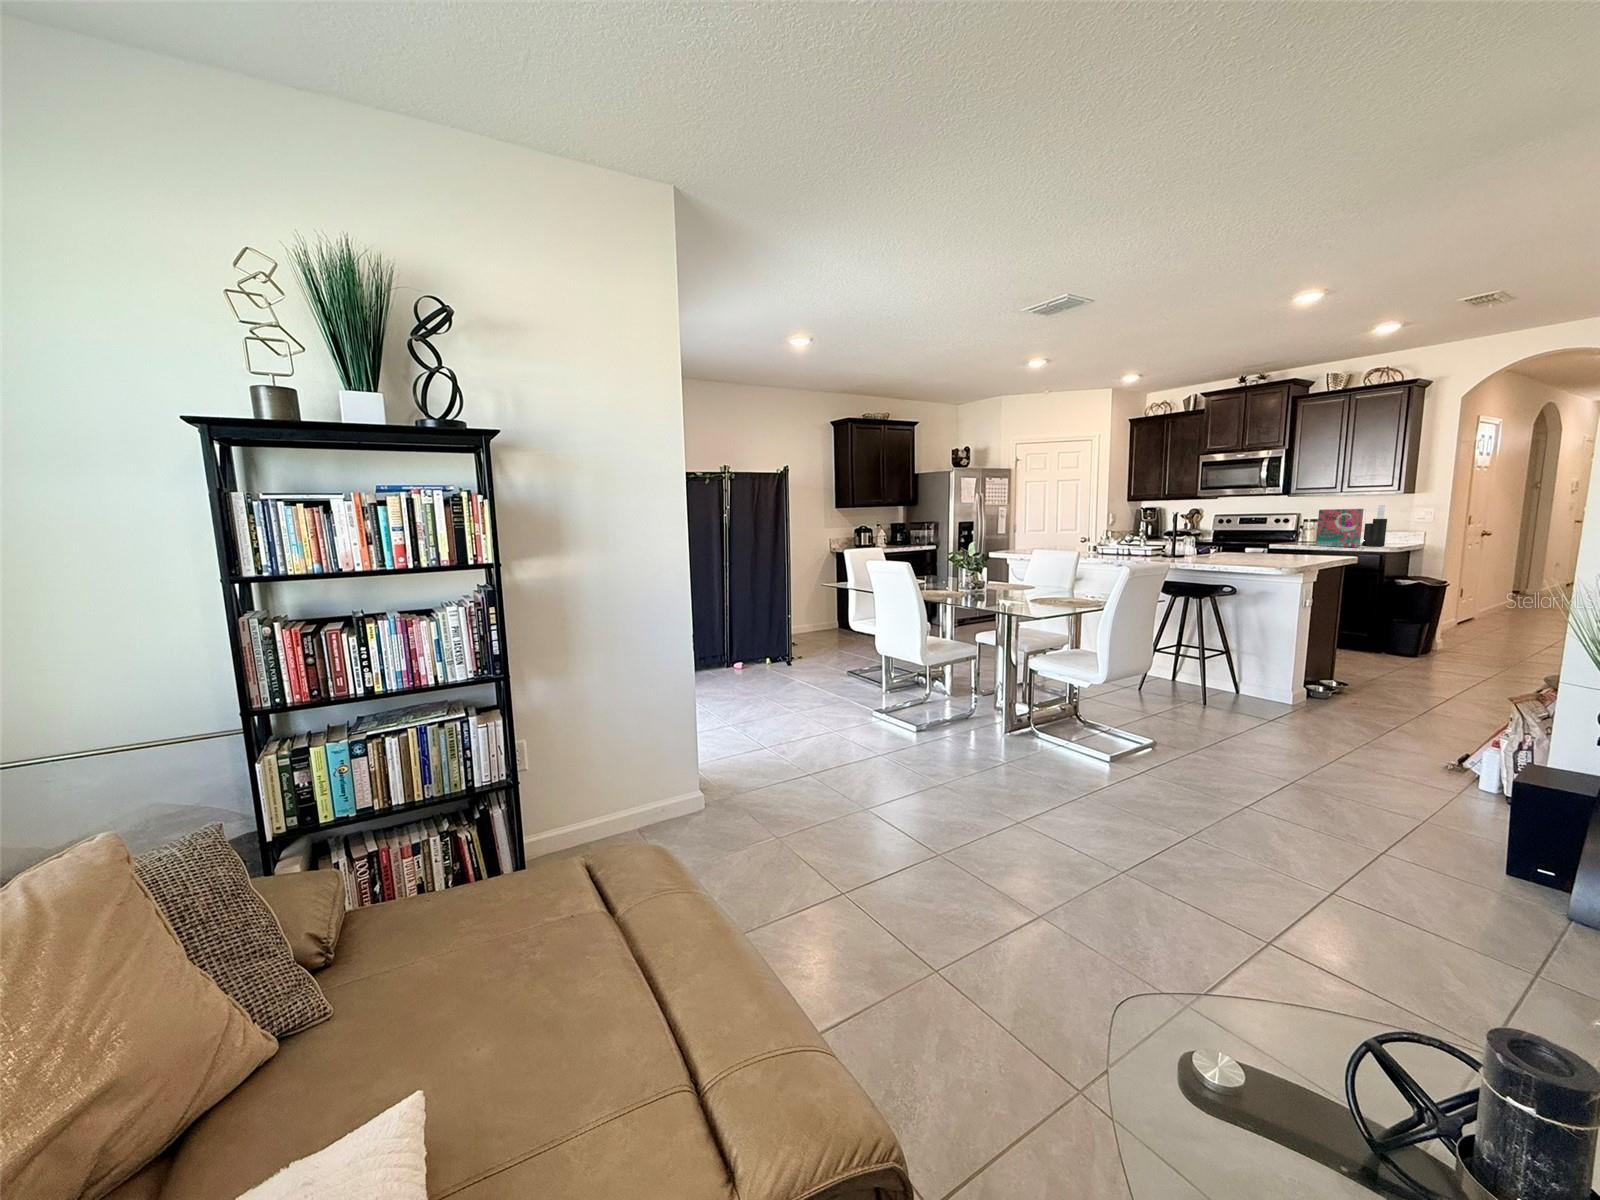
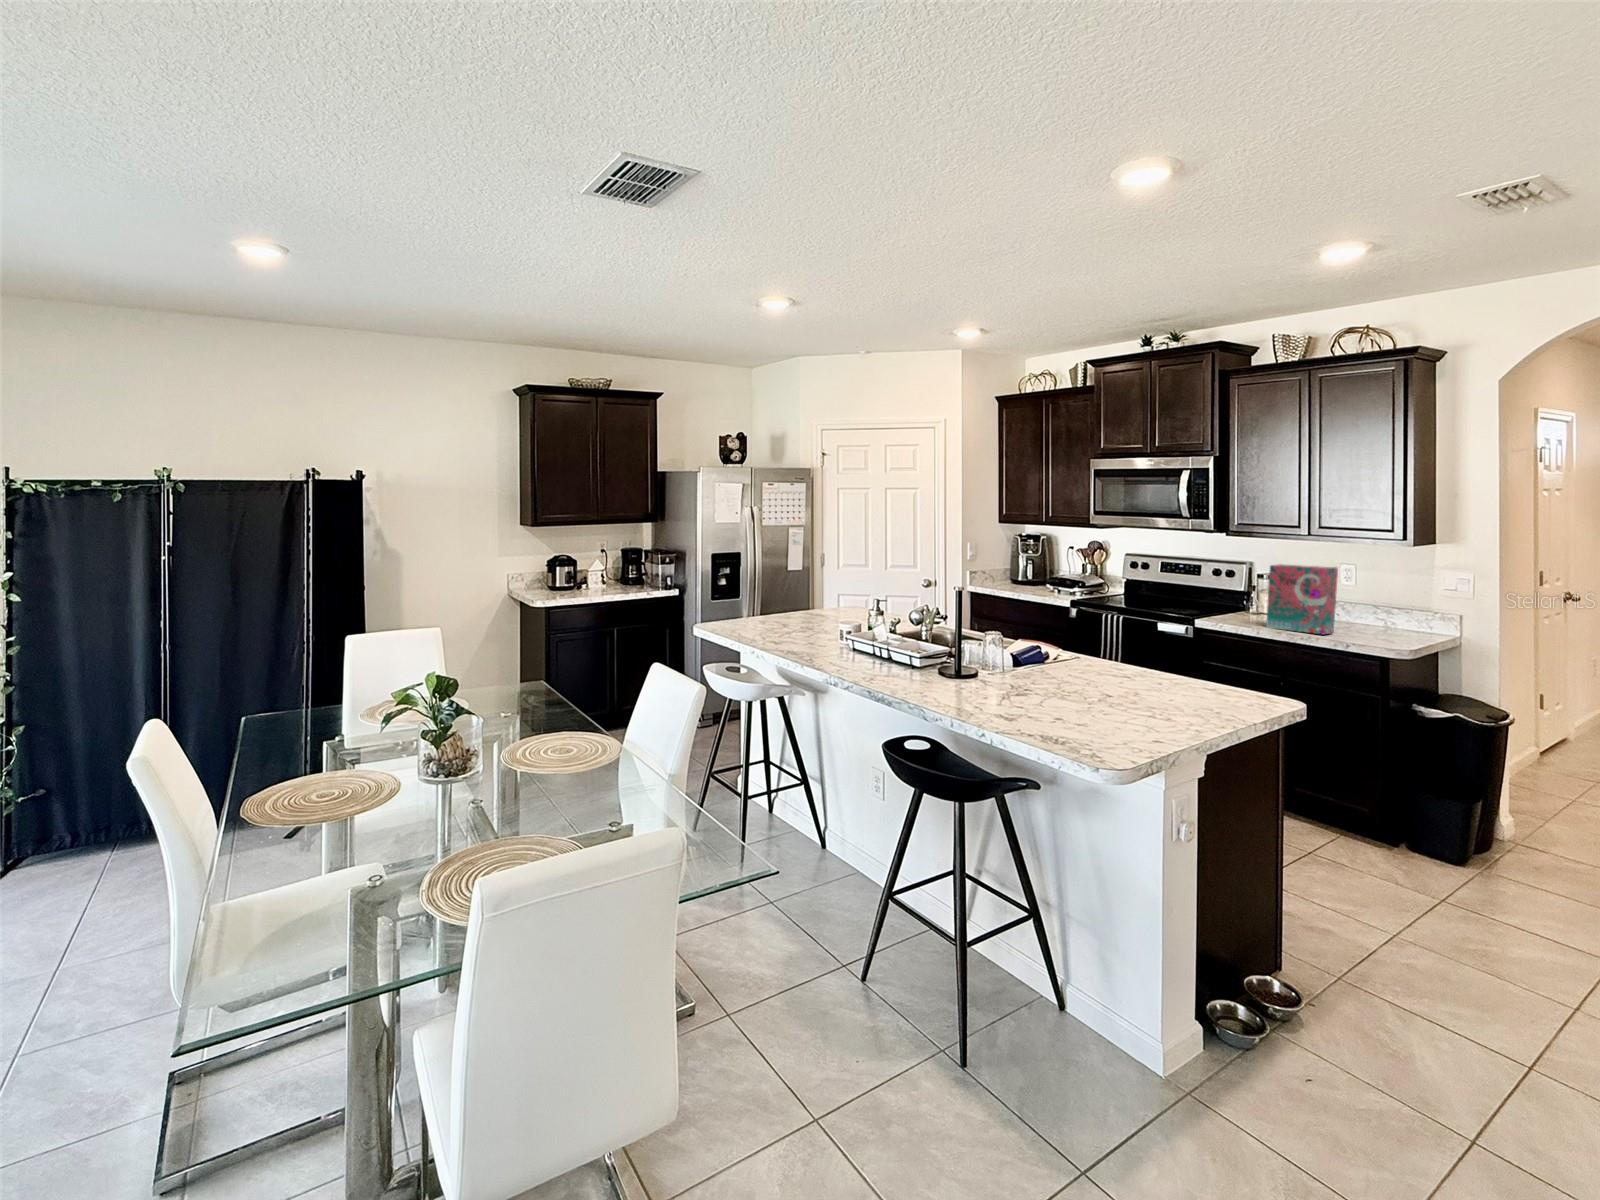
knife block: present [1362,505,1387,546] -> none [1337,558,1375,631]

